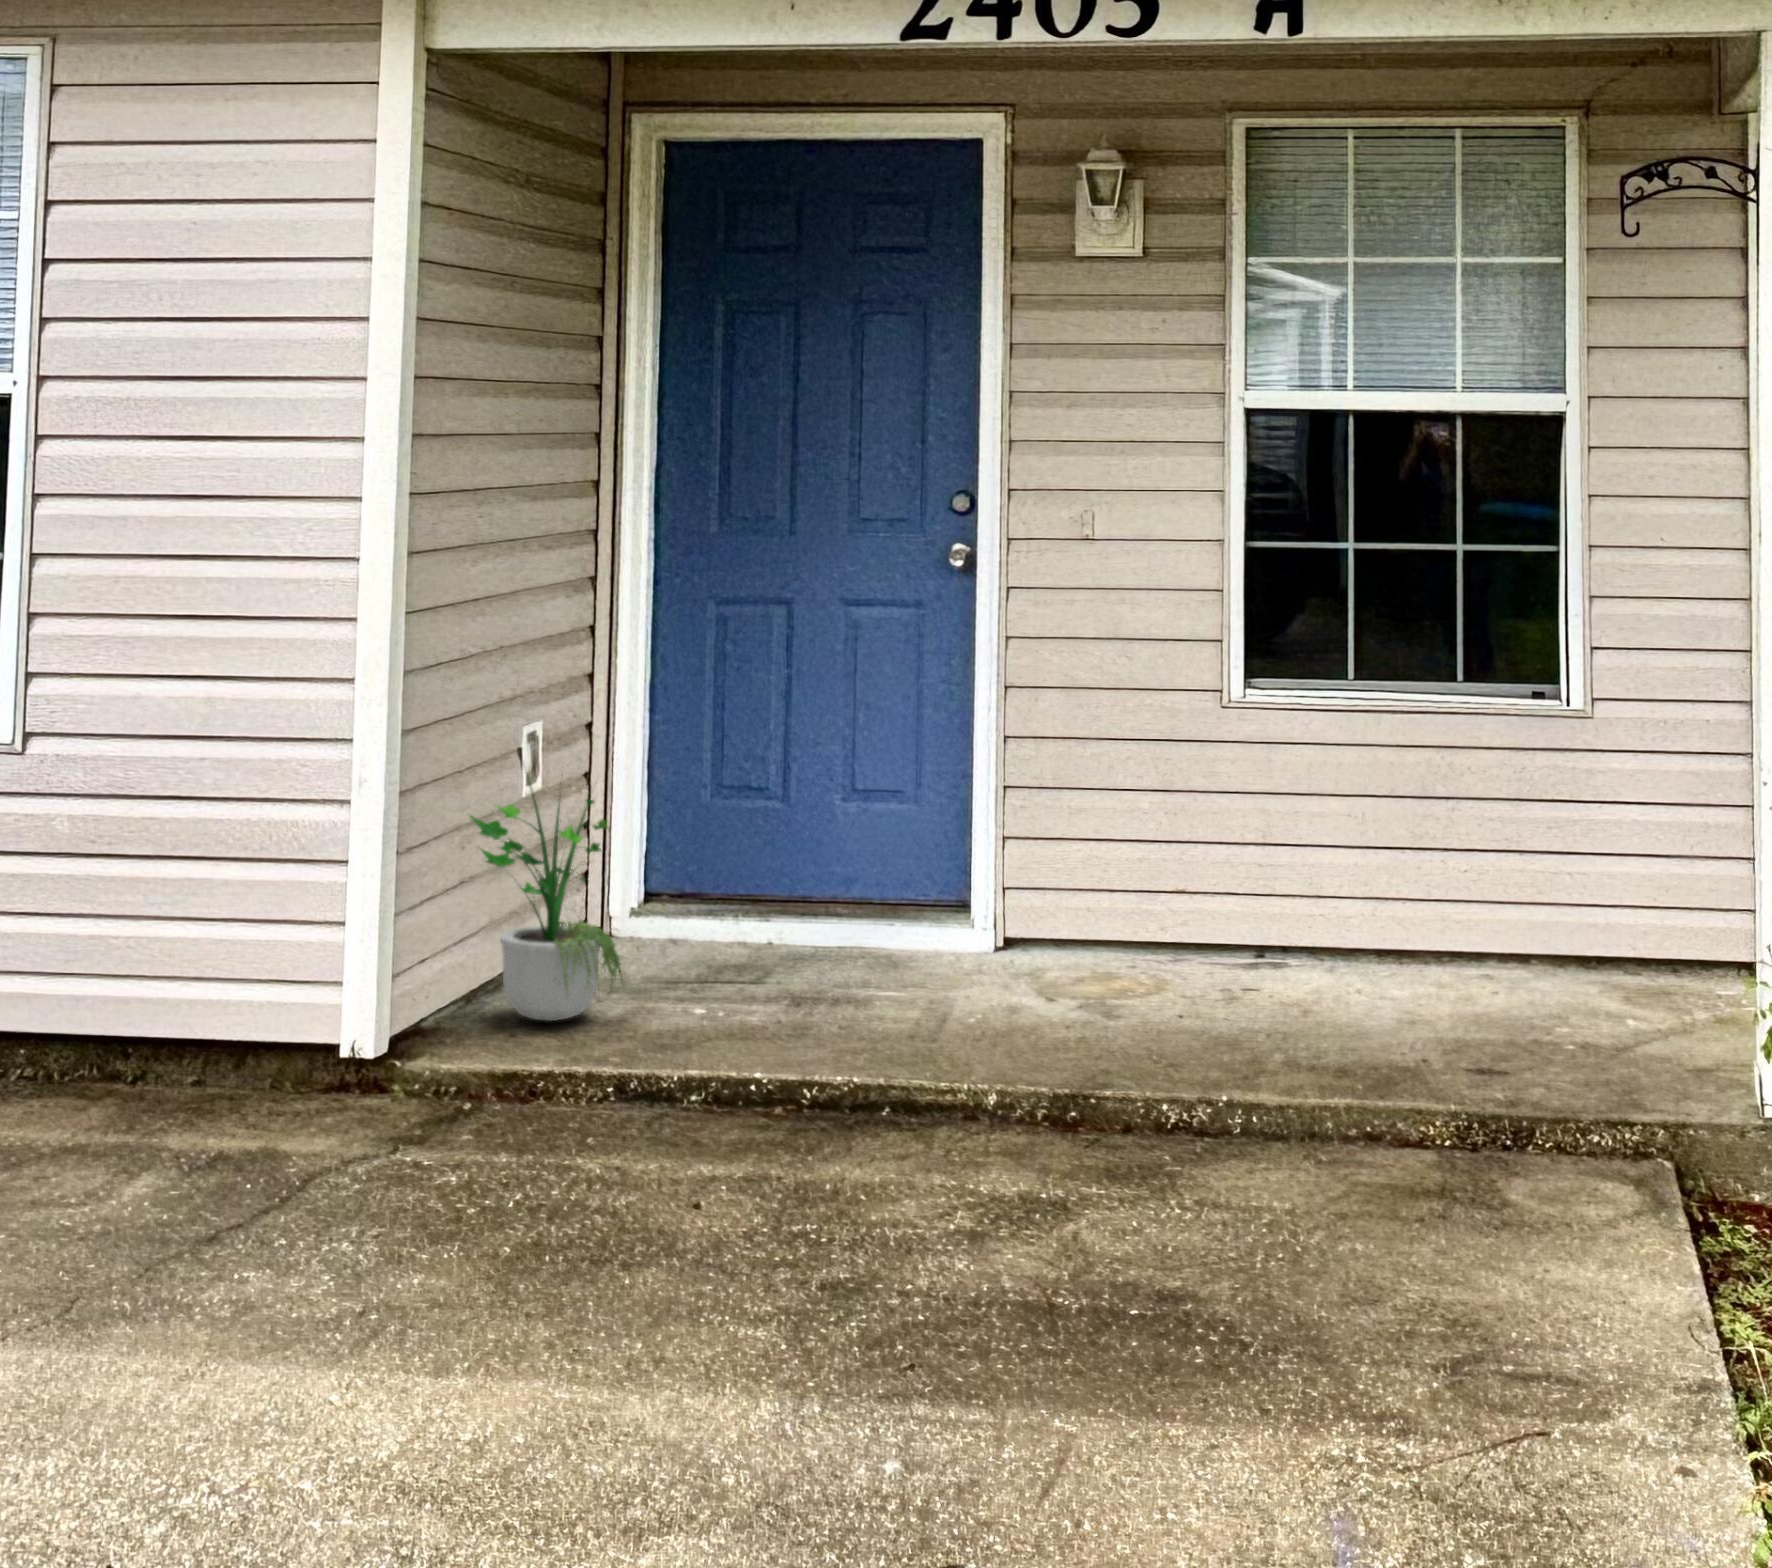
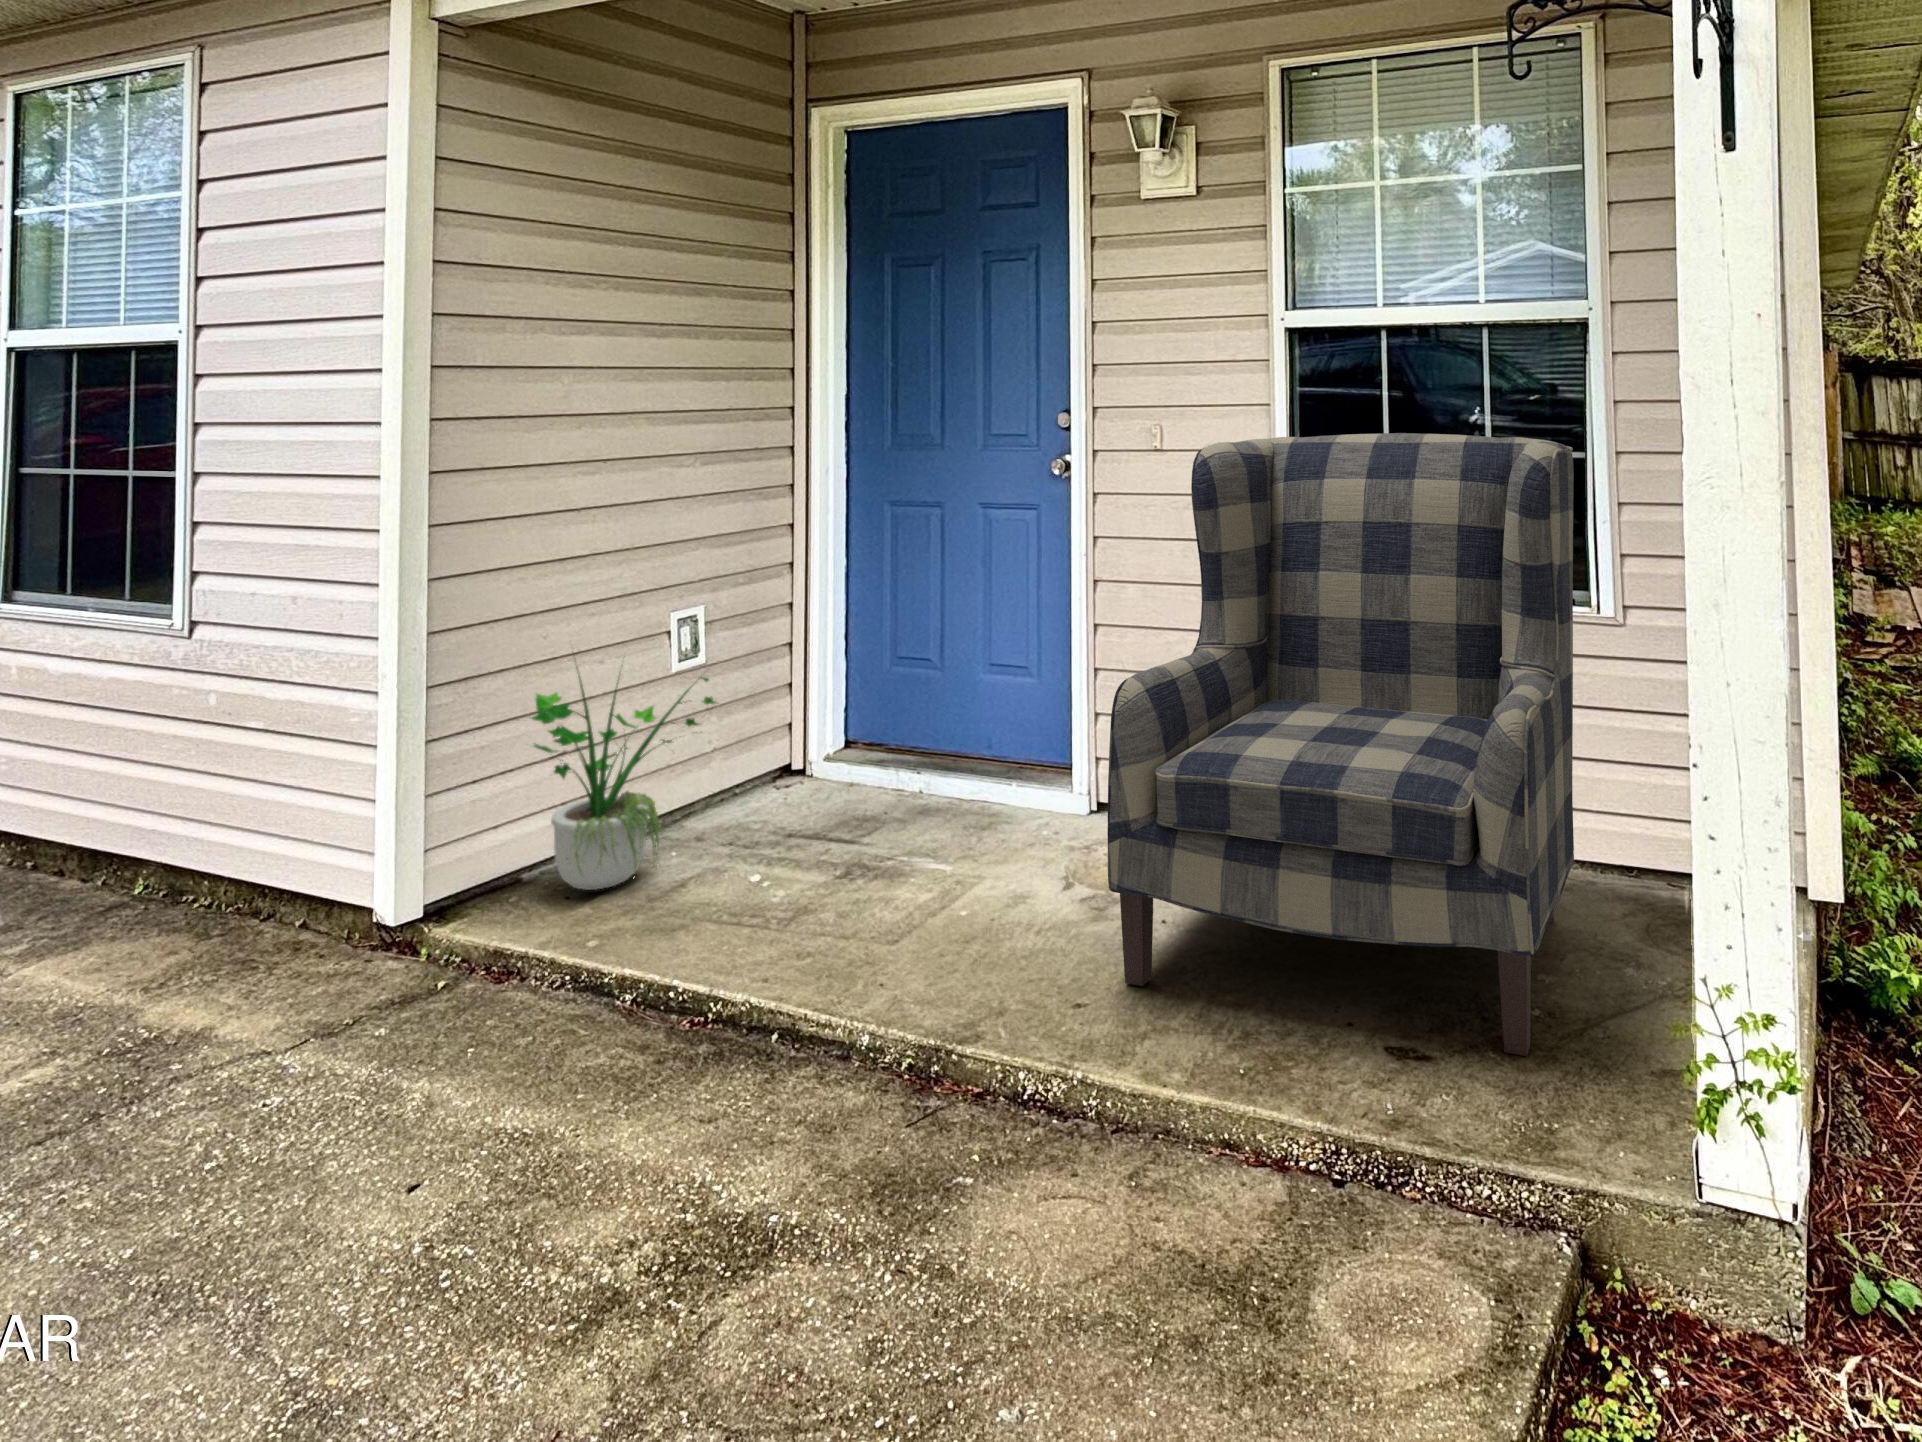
chair: none [1205,530,1607,1057] -> present [1107,433,1574,1056]

